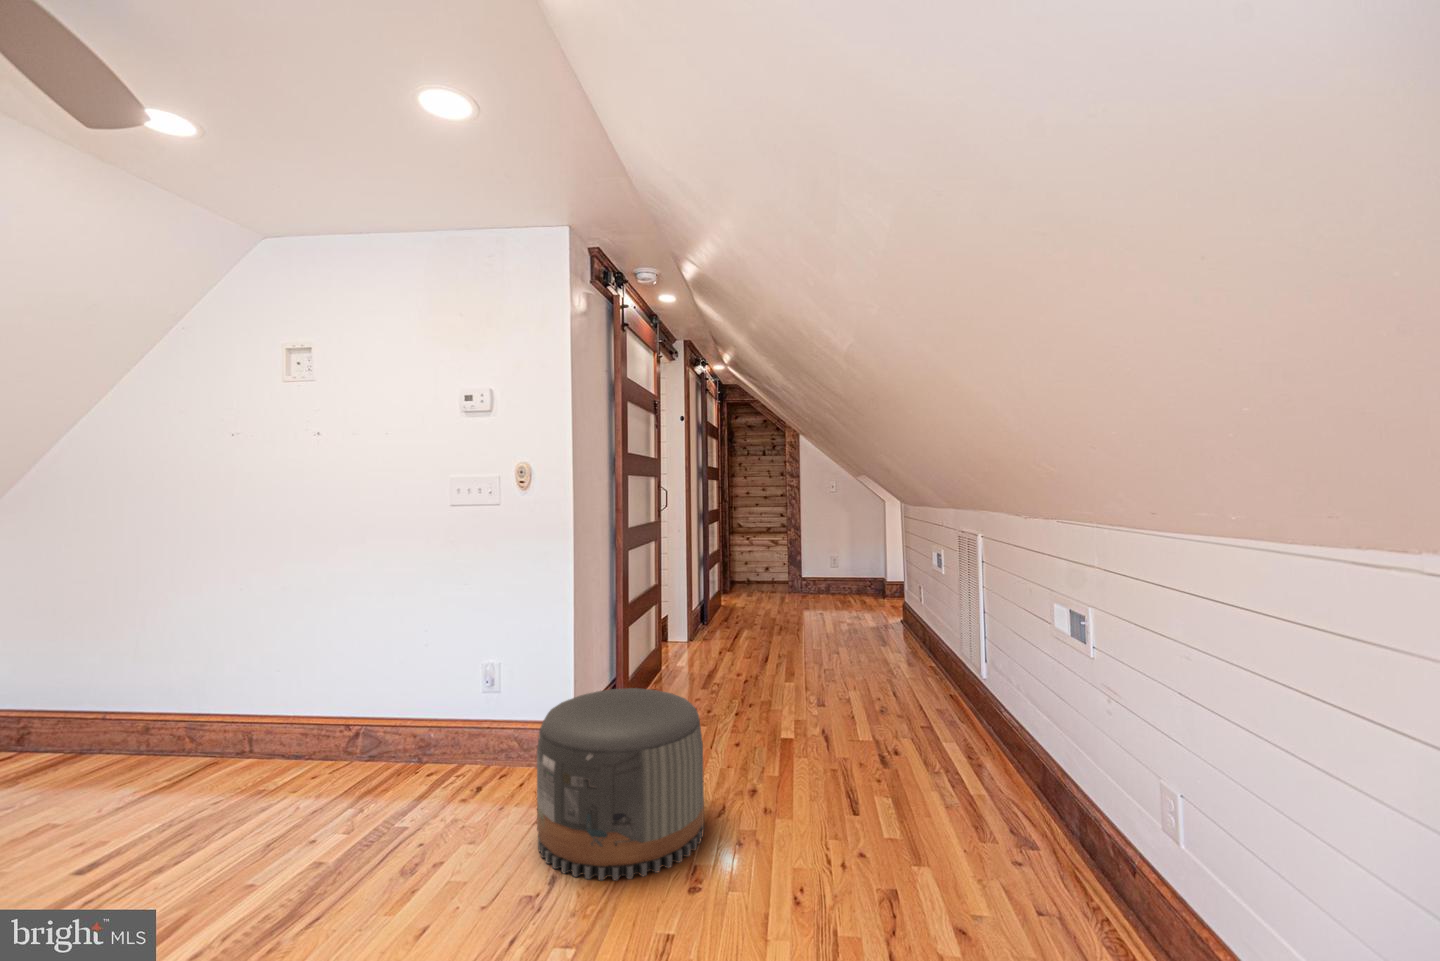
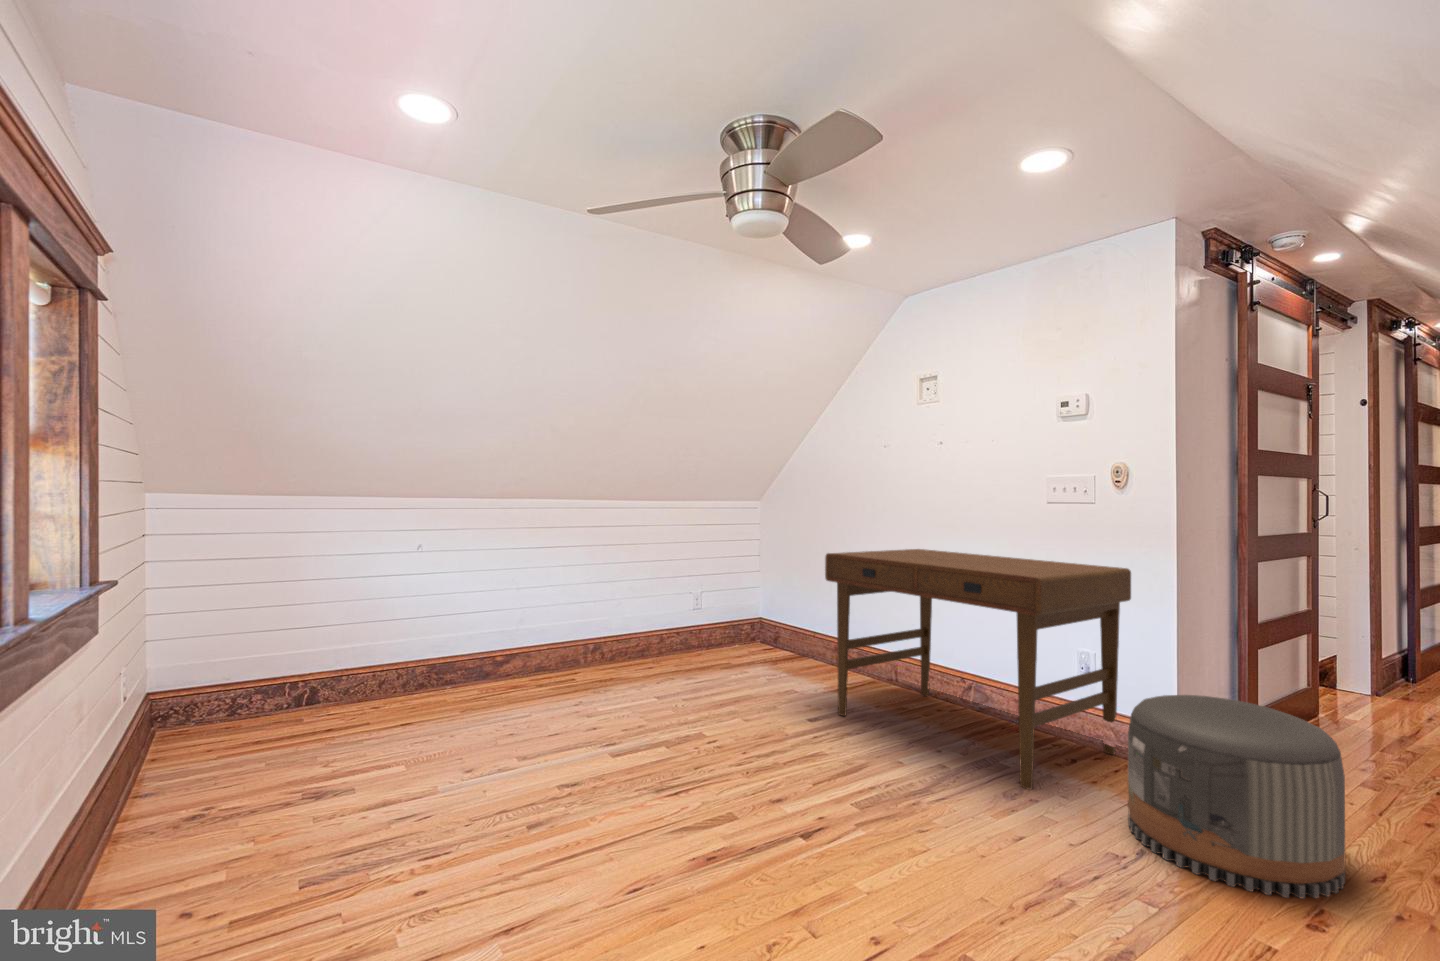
desk: none [117,571,532,851] -> present [825,549,1131,790]

